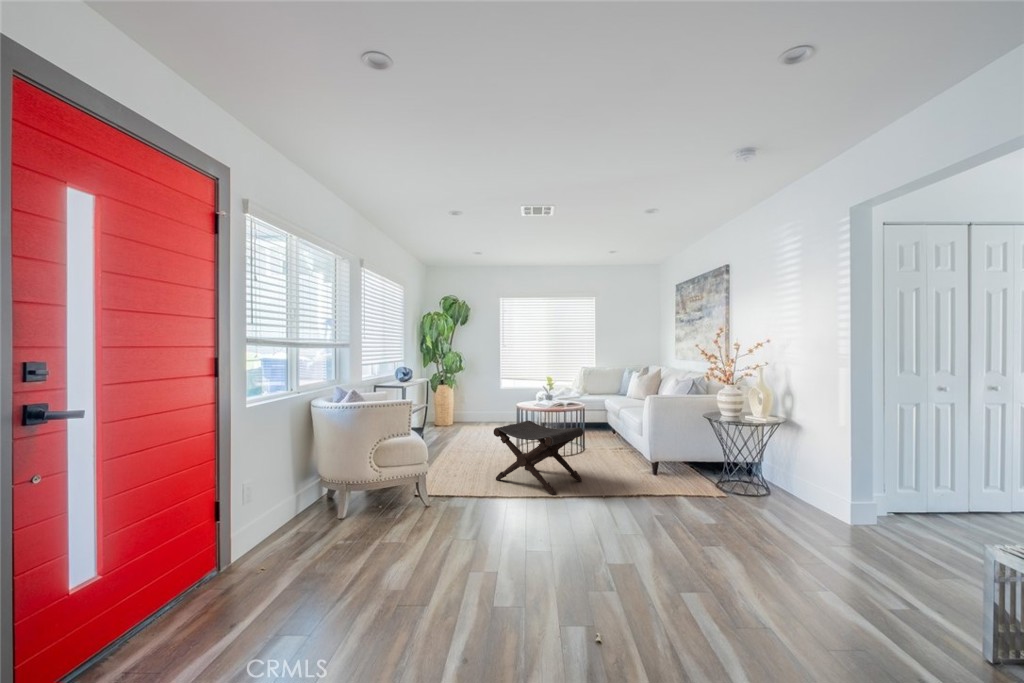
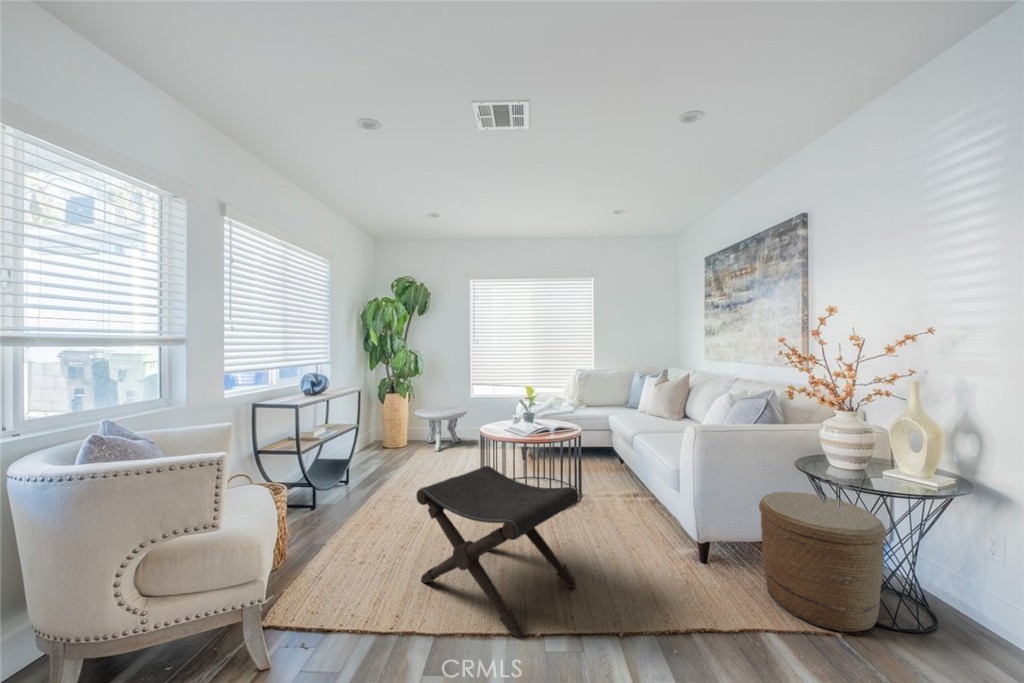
side table: none [459,396,498,428] -> present [415,407,467,452]
woven basket: none [682,431,740,494] -> present [759,492,886,632]

